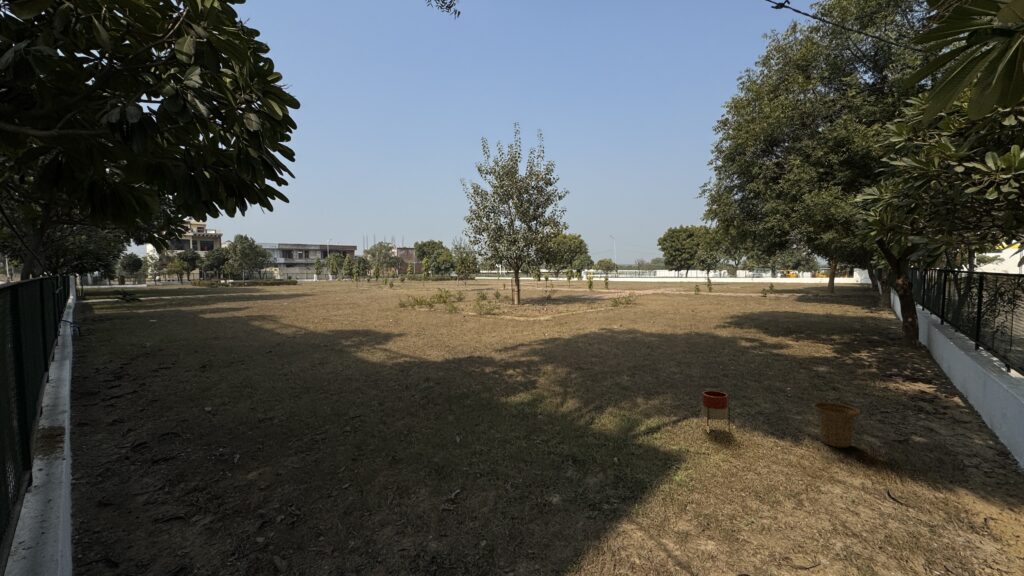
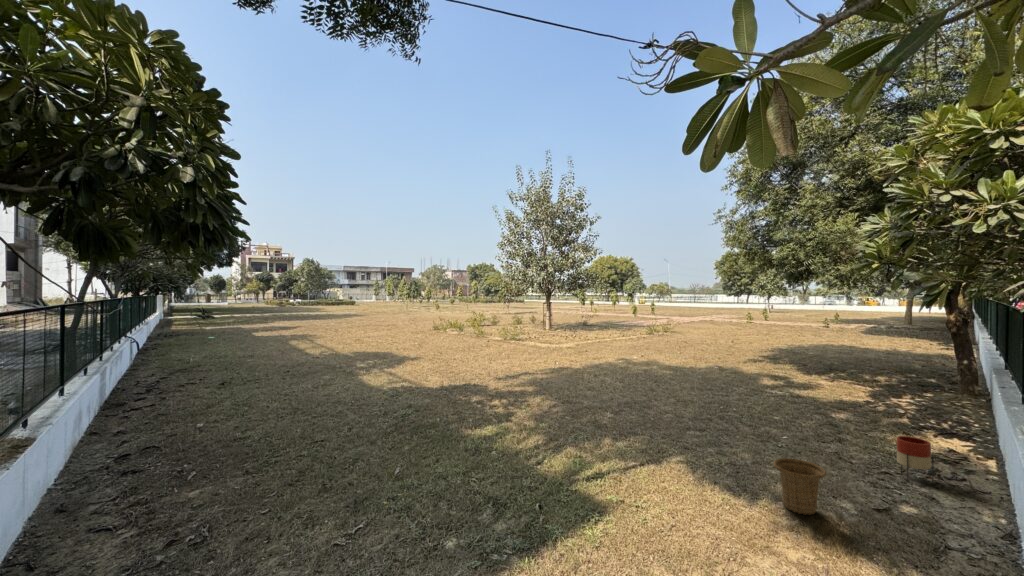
planter: present [702,391,730,430] -> present [897,436,934,481]

